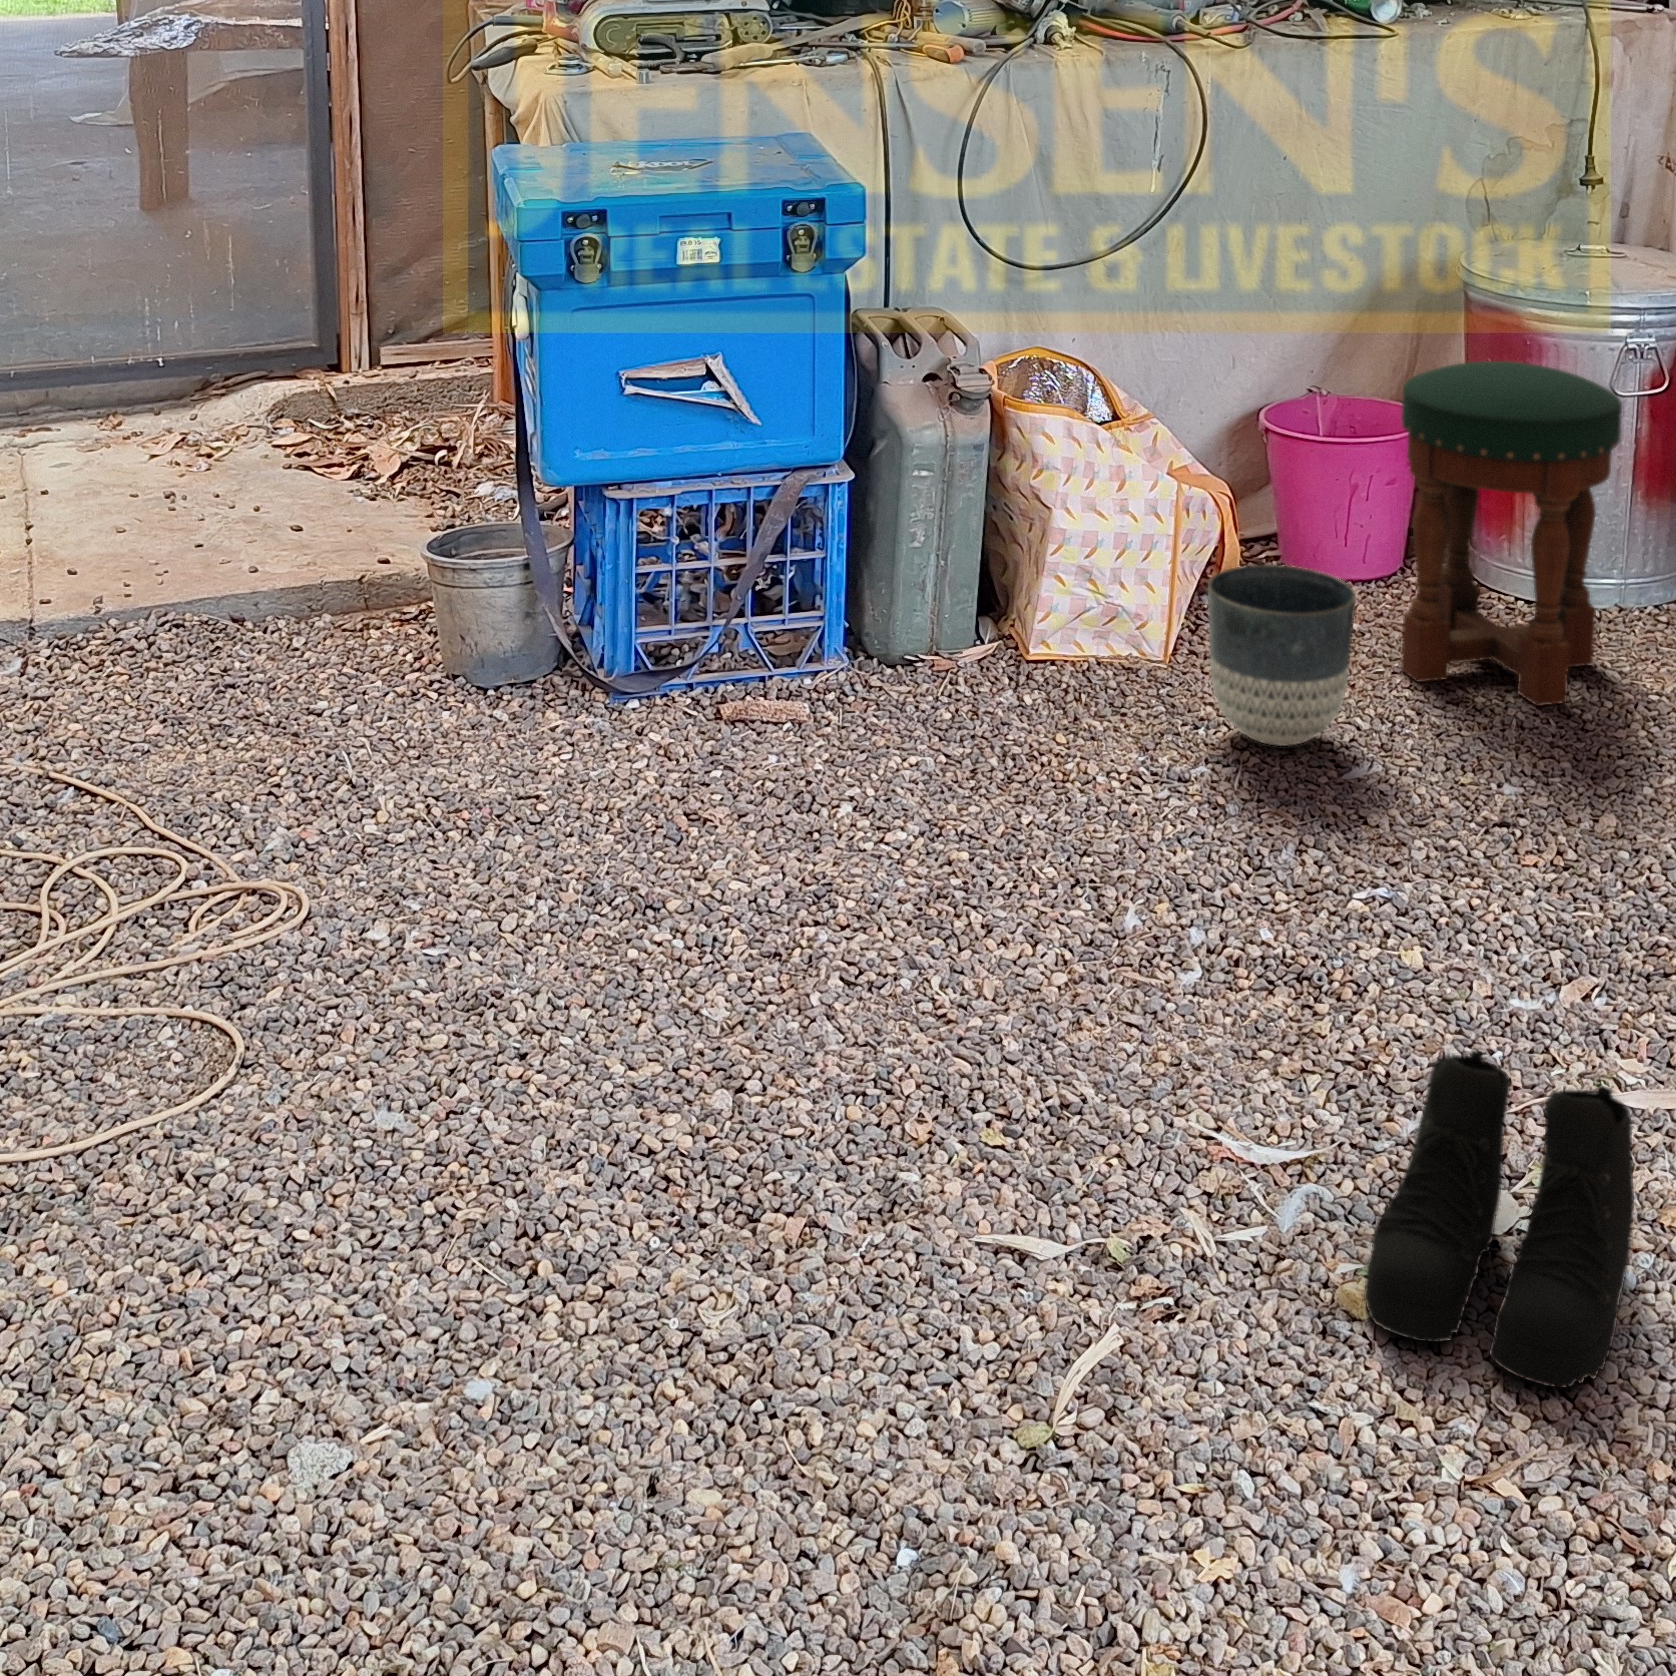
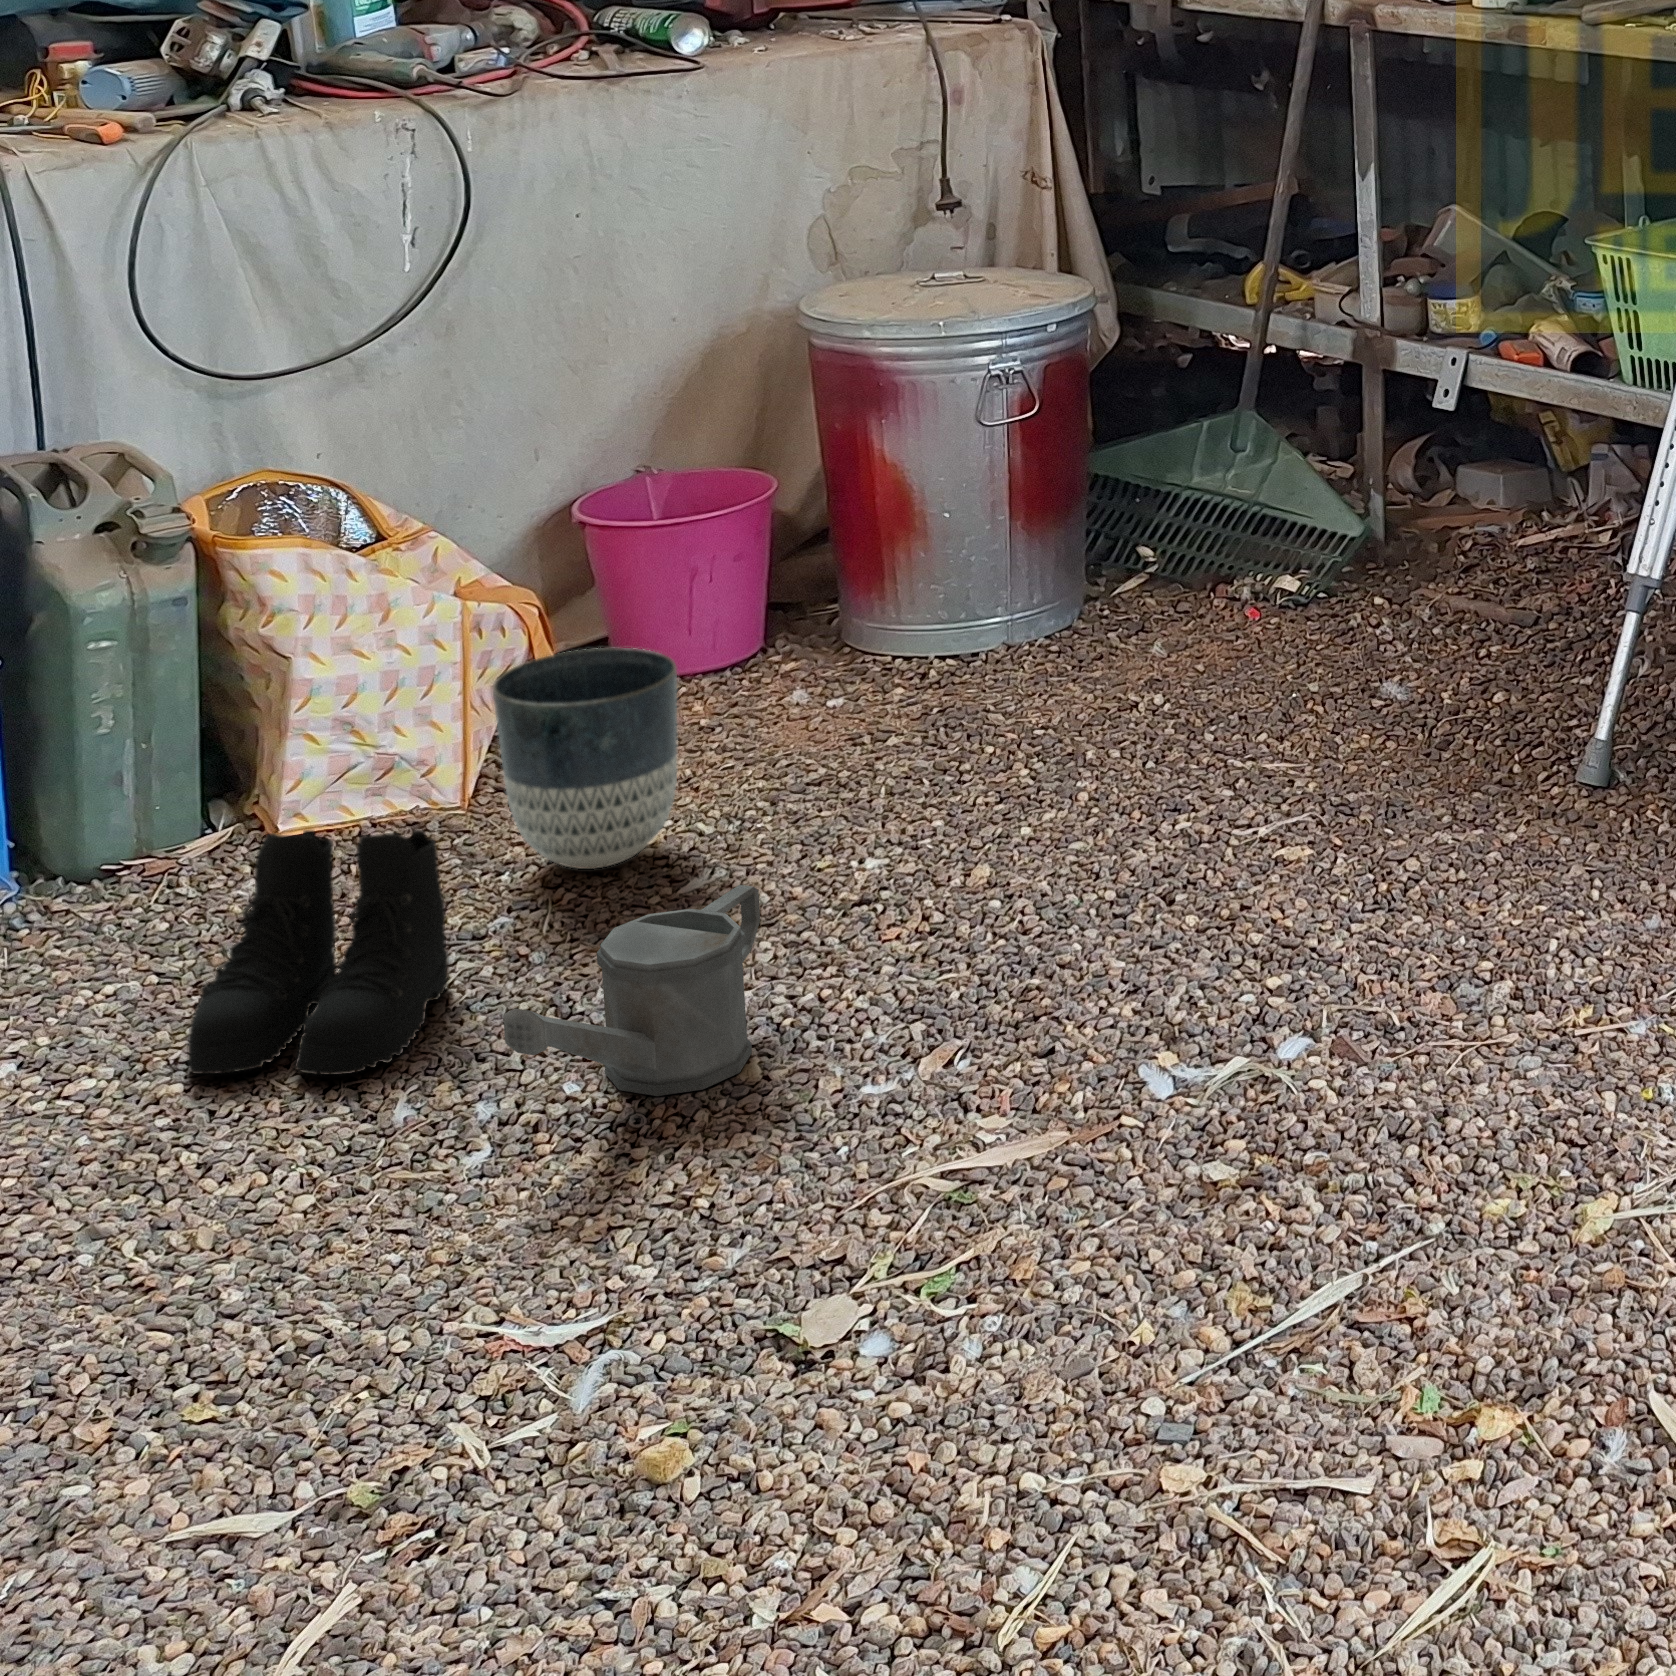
stool: present [1401,361,1622,706] -> none [724,371,973,764]
watering can: none [1225,799,1427,966] -> present [503,885,760,1096]
boots: present [1364,1050,1634,1388] -> present [187,830,449,1075]

